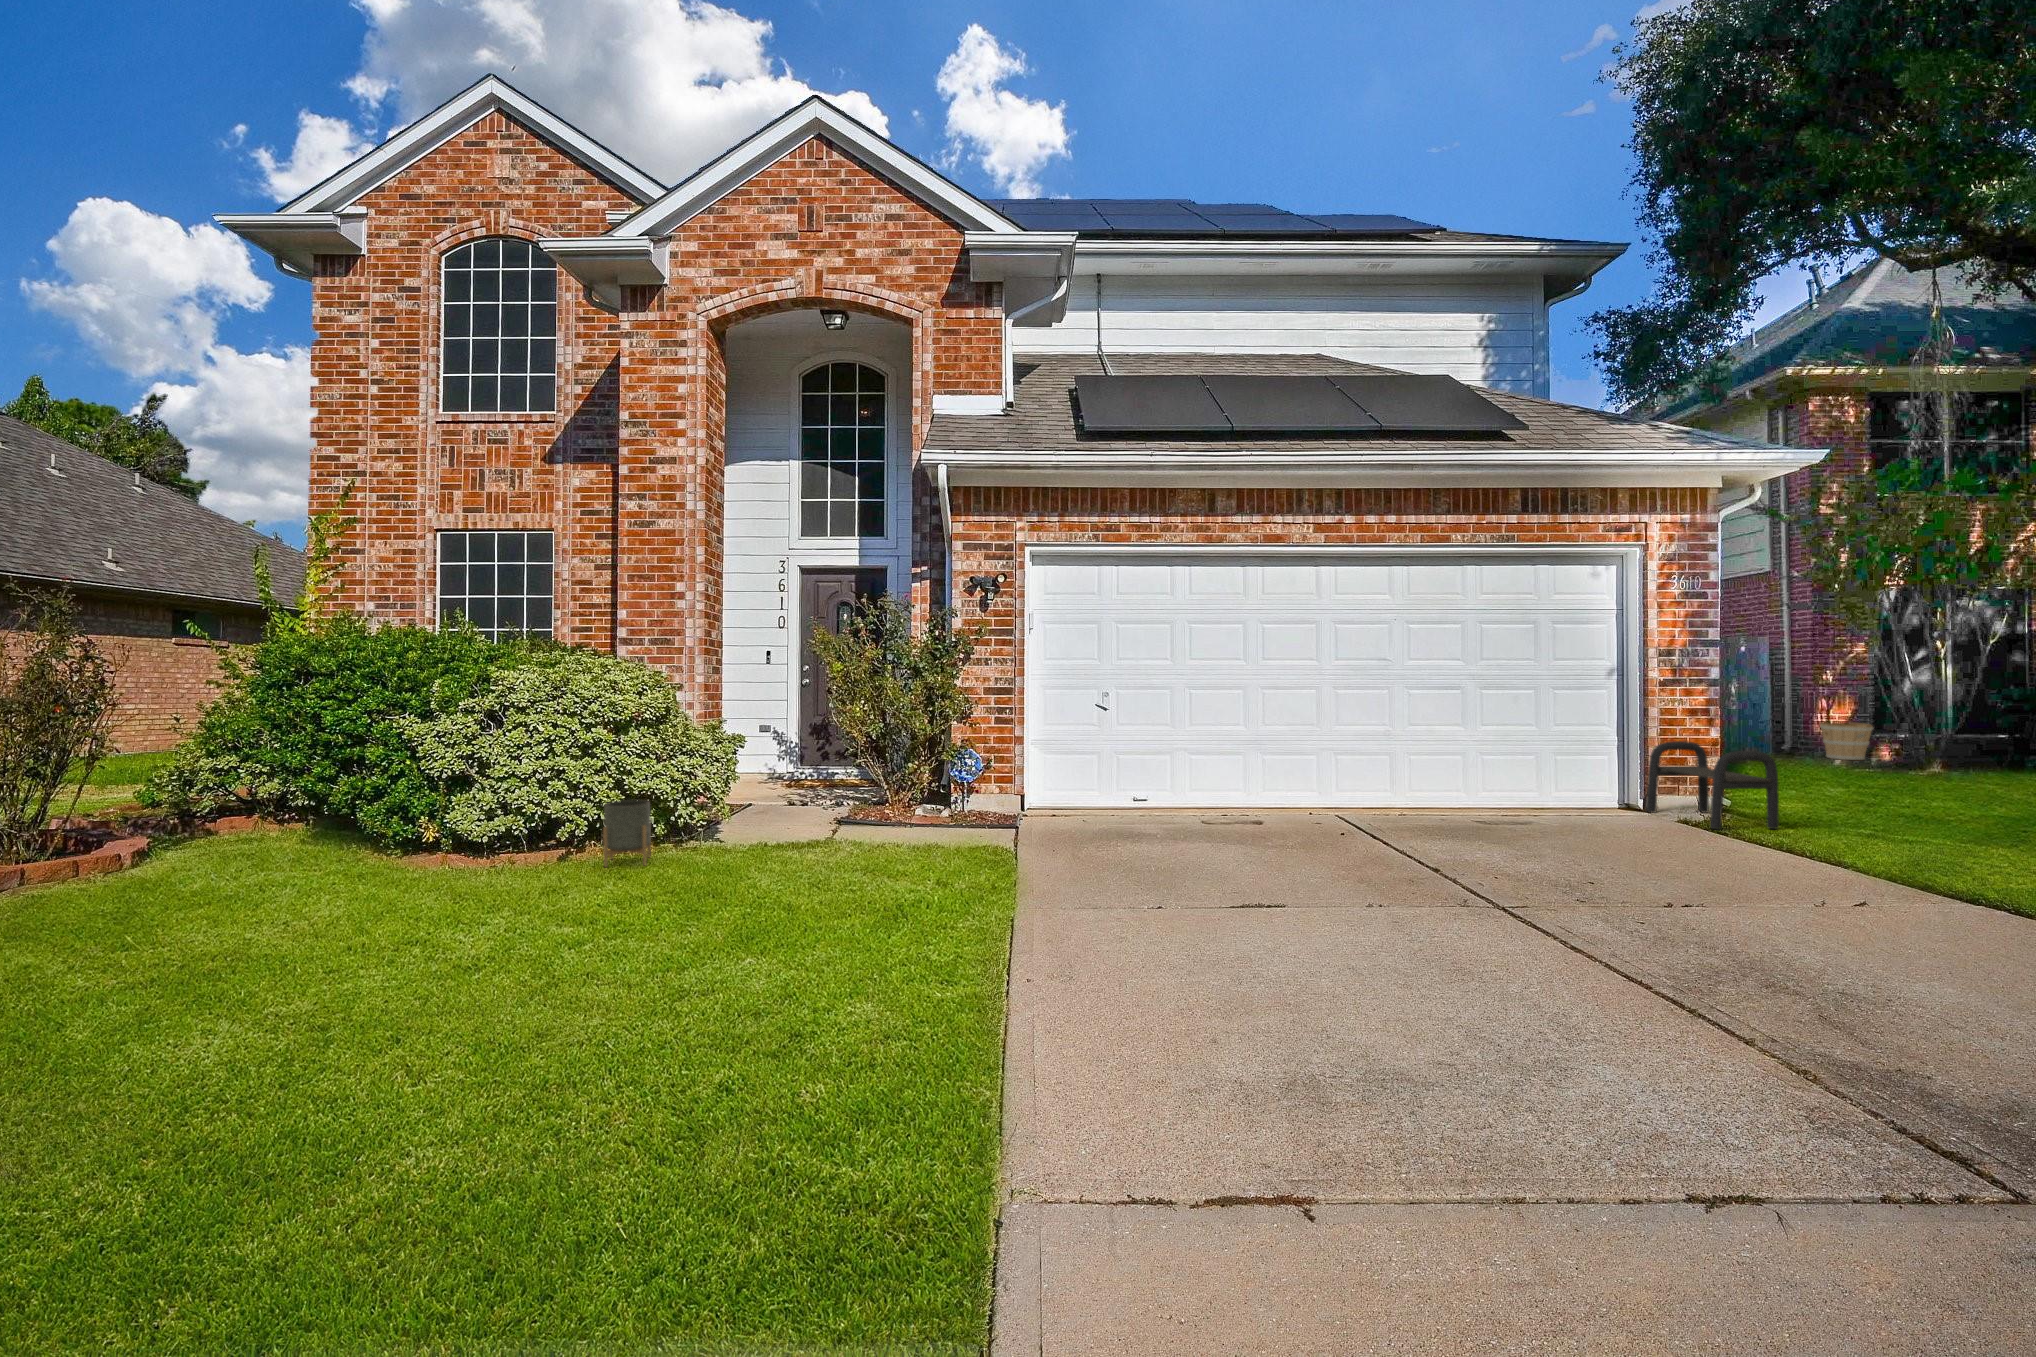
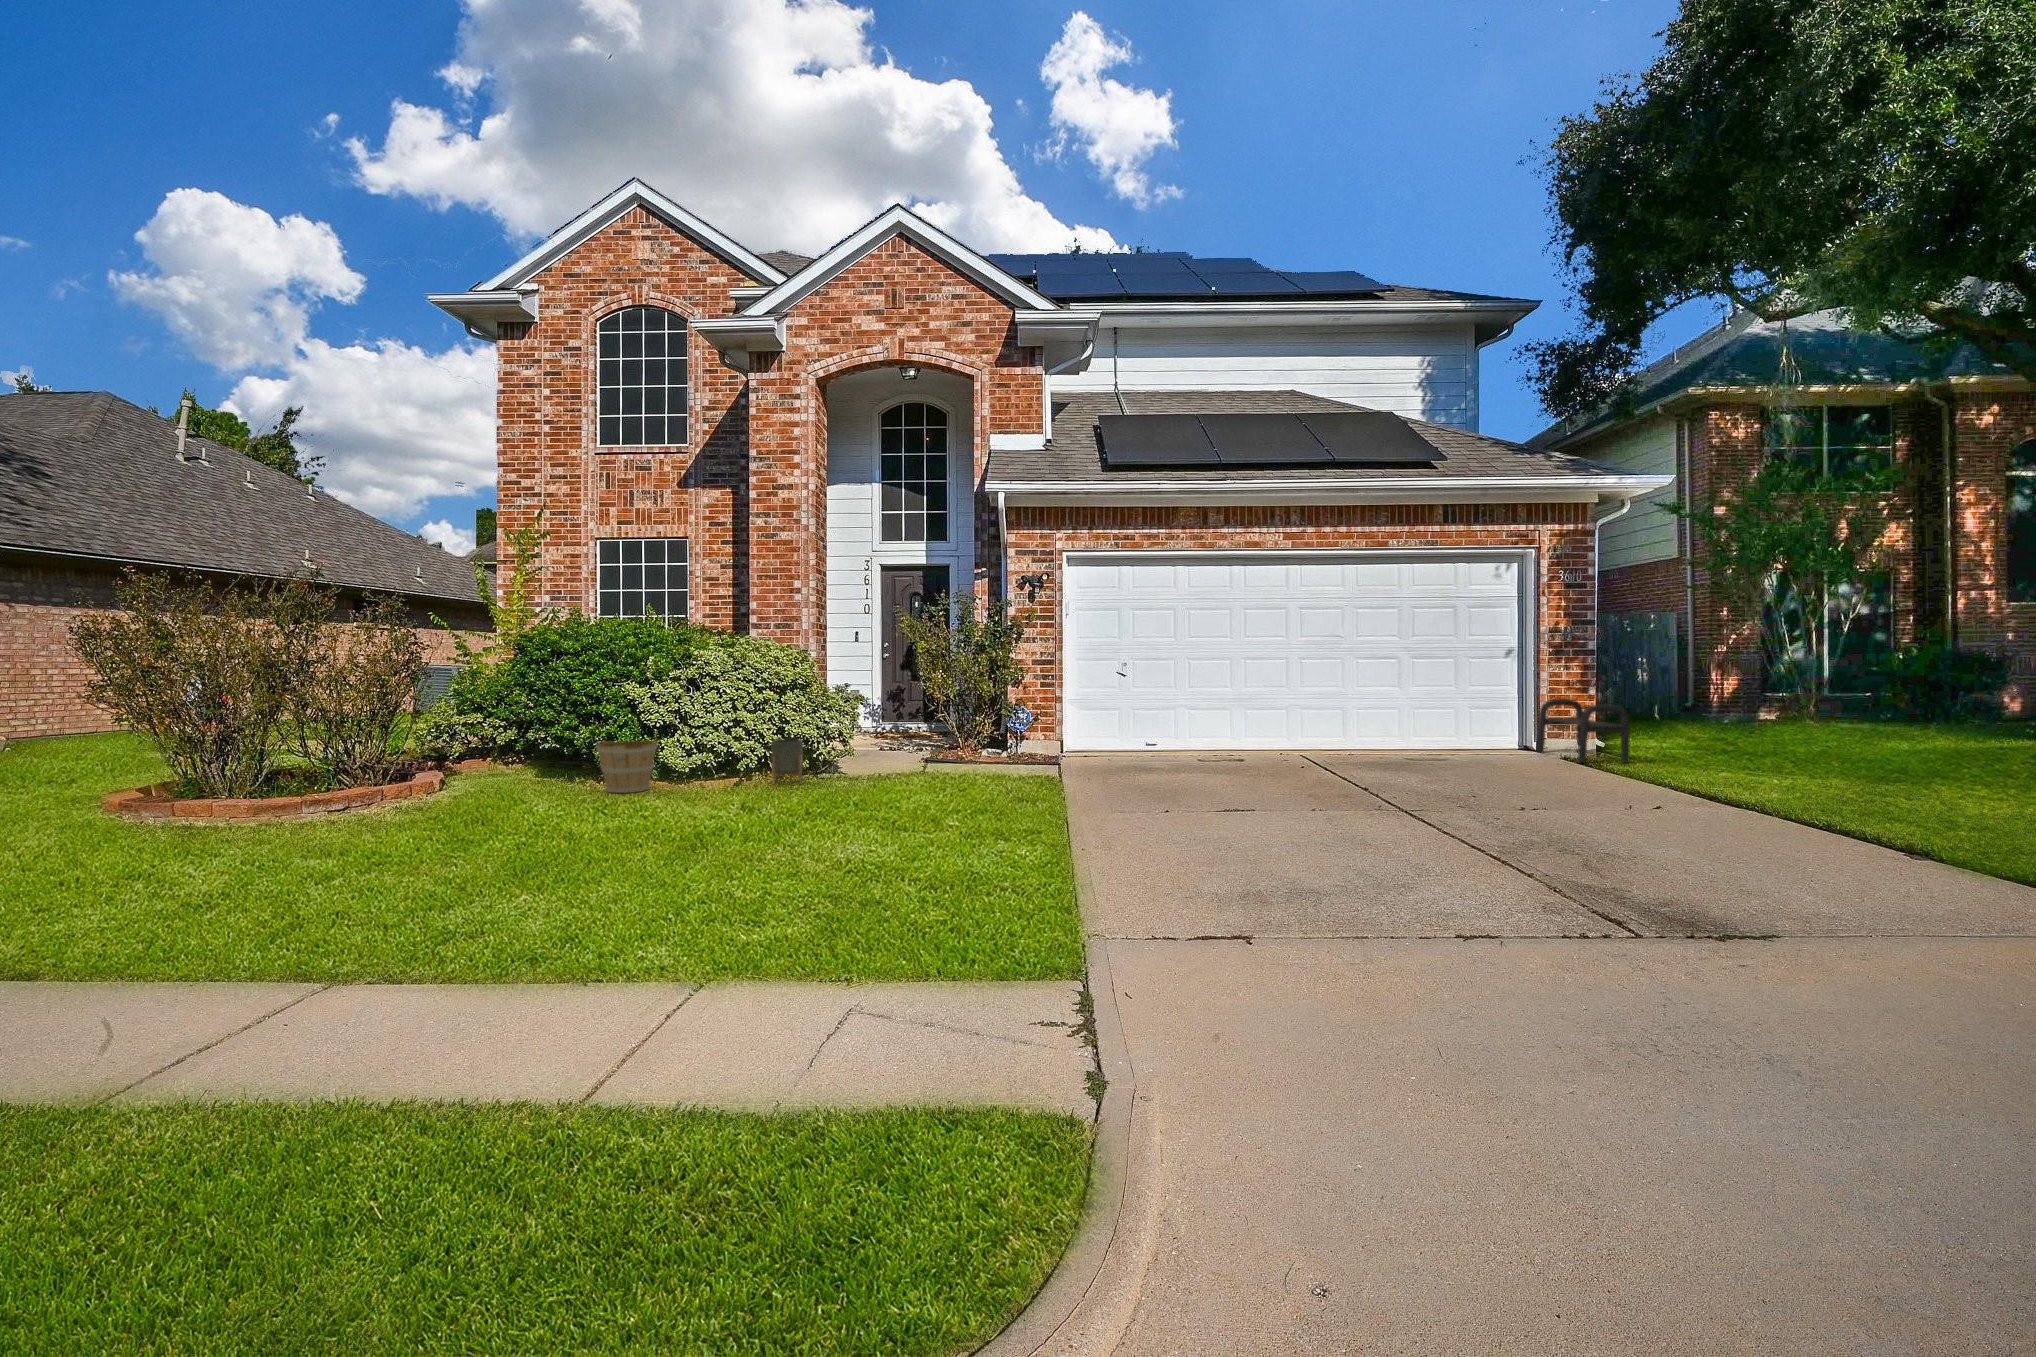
wooden bucket: present [1820,723,1873,760] -> present [596,740,657,793]

